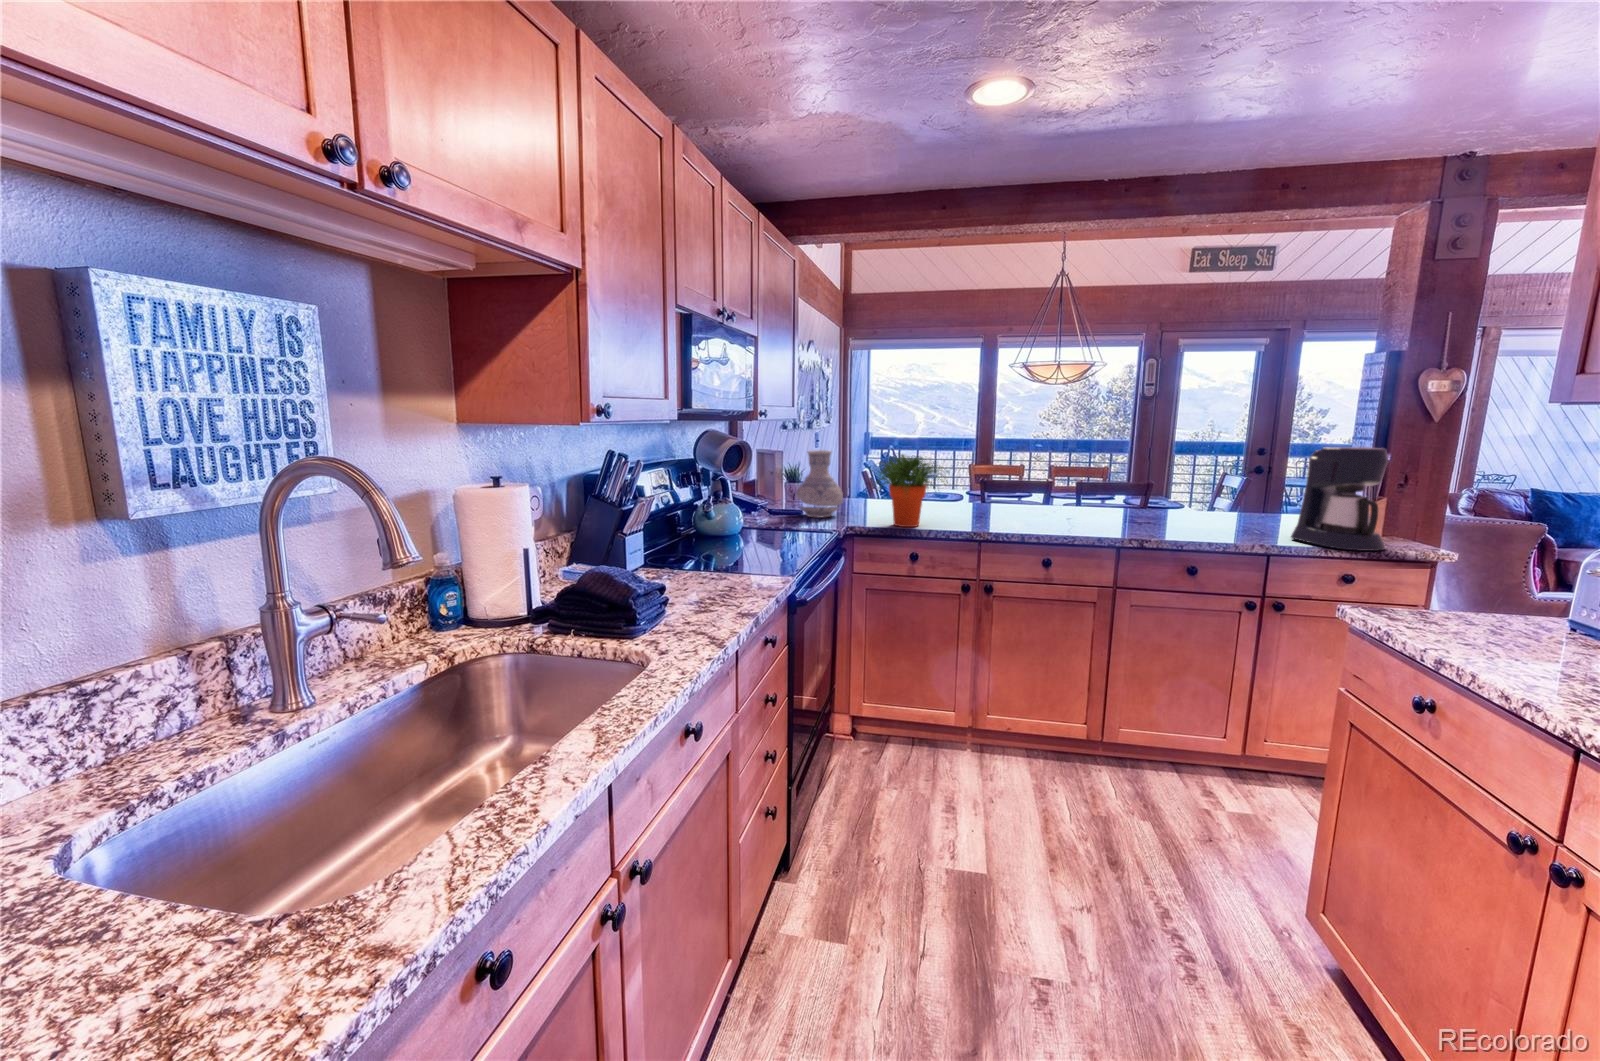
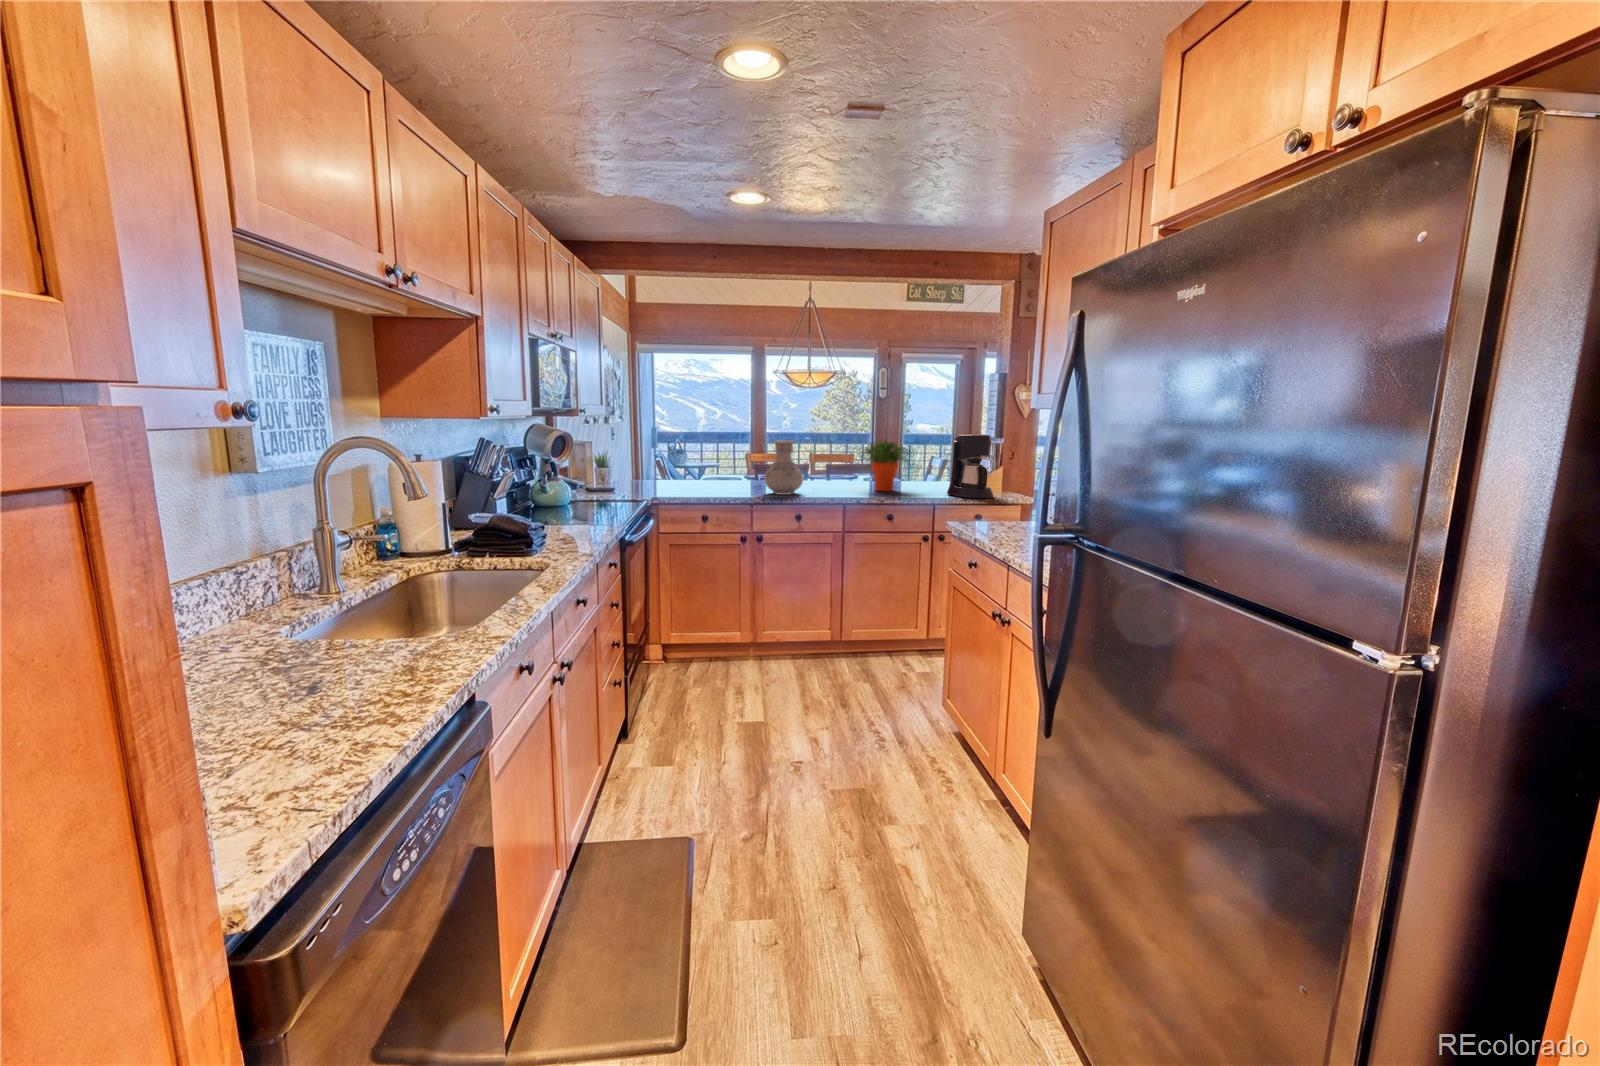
vase: present [796,450,843,517] -> present [765,440,803,495]
potted plant: present [872,454,947,527] -> present [861,440,908,491]

